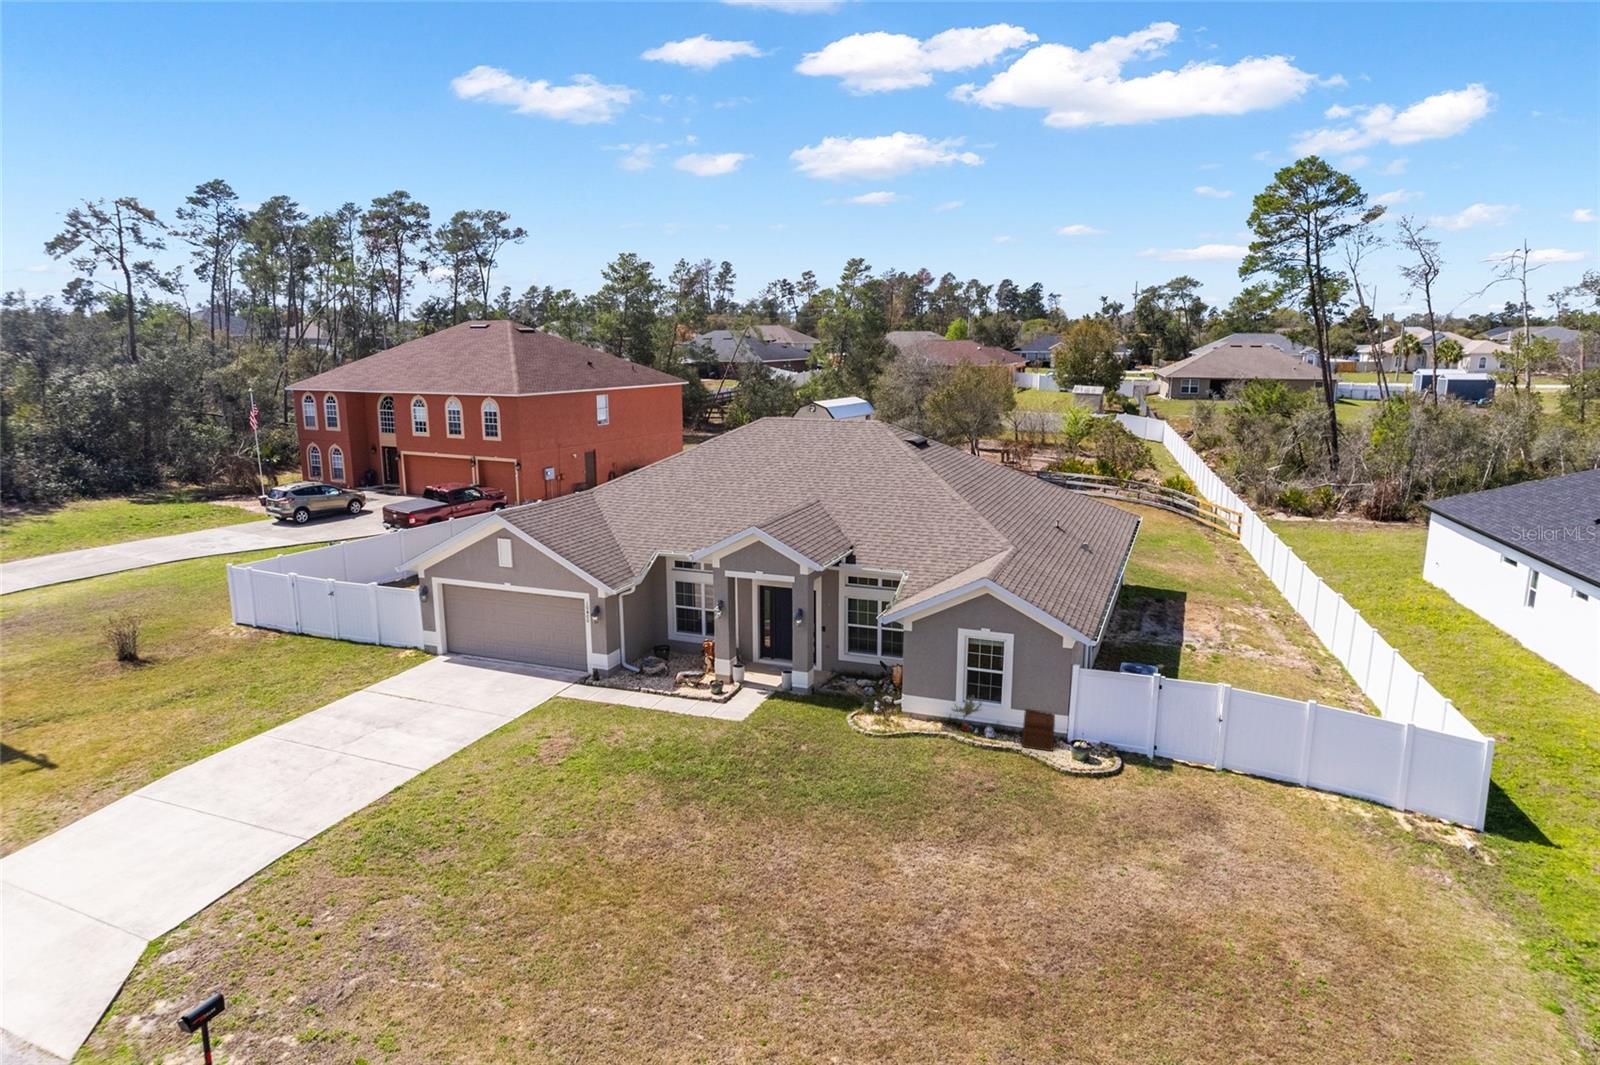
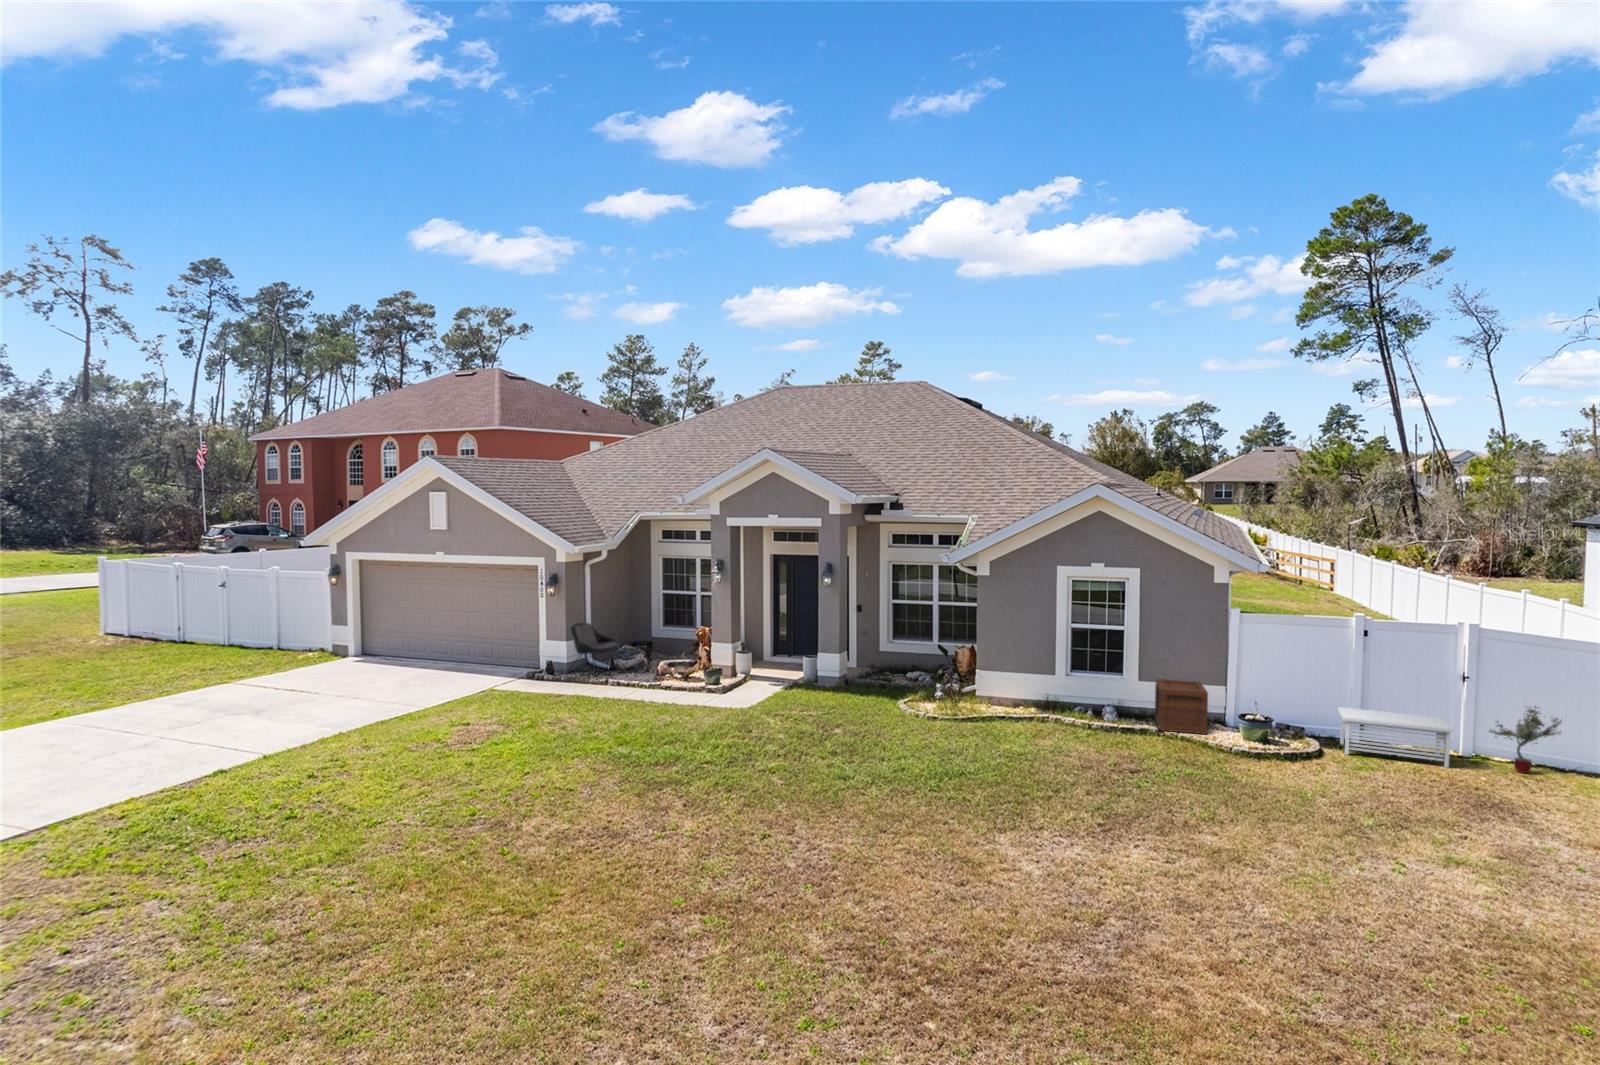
lounge chair: none [610,639,648,681] -> present [570,623,621,672]
potted tree: present [952,696,981,732] -> present [1490,706,1561,773]
storage bench: none [1135,738,1200,786] -> present [1337,707,1453,768]

